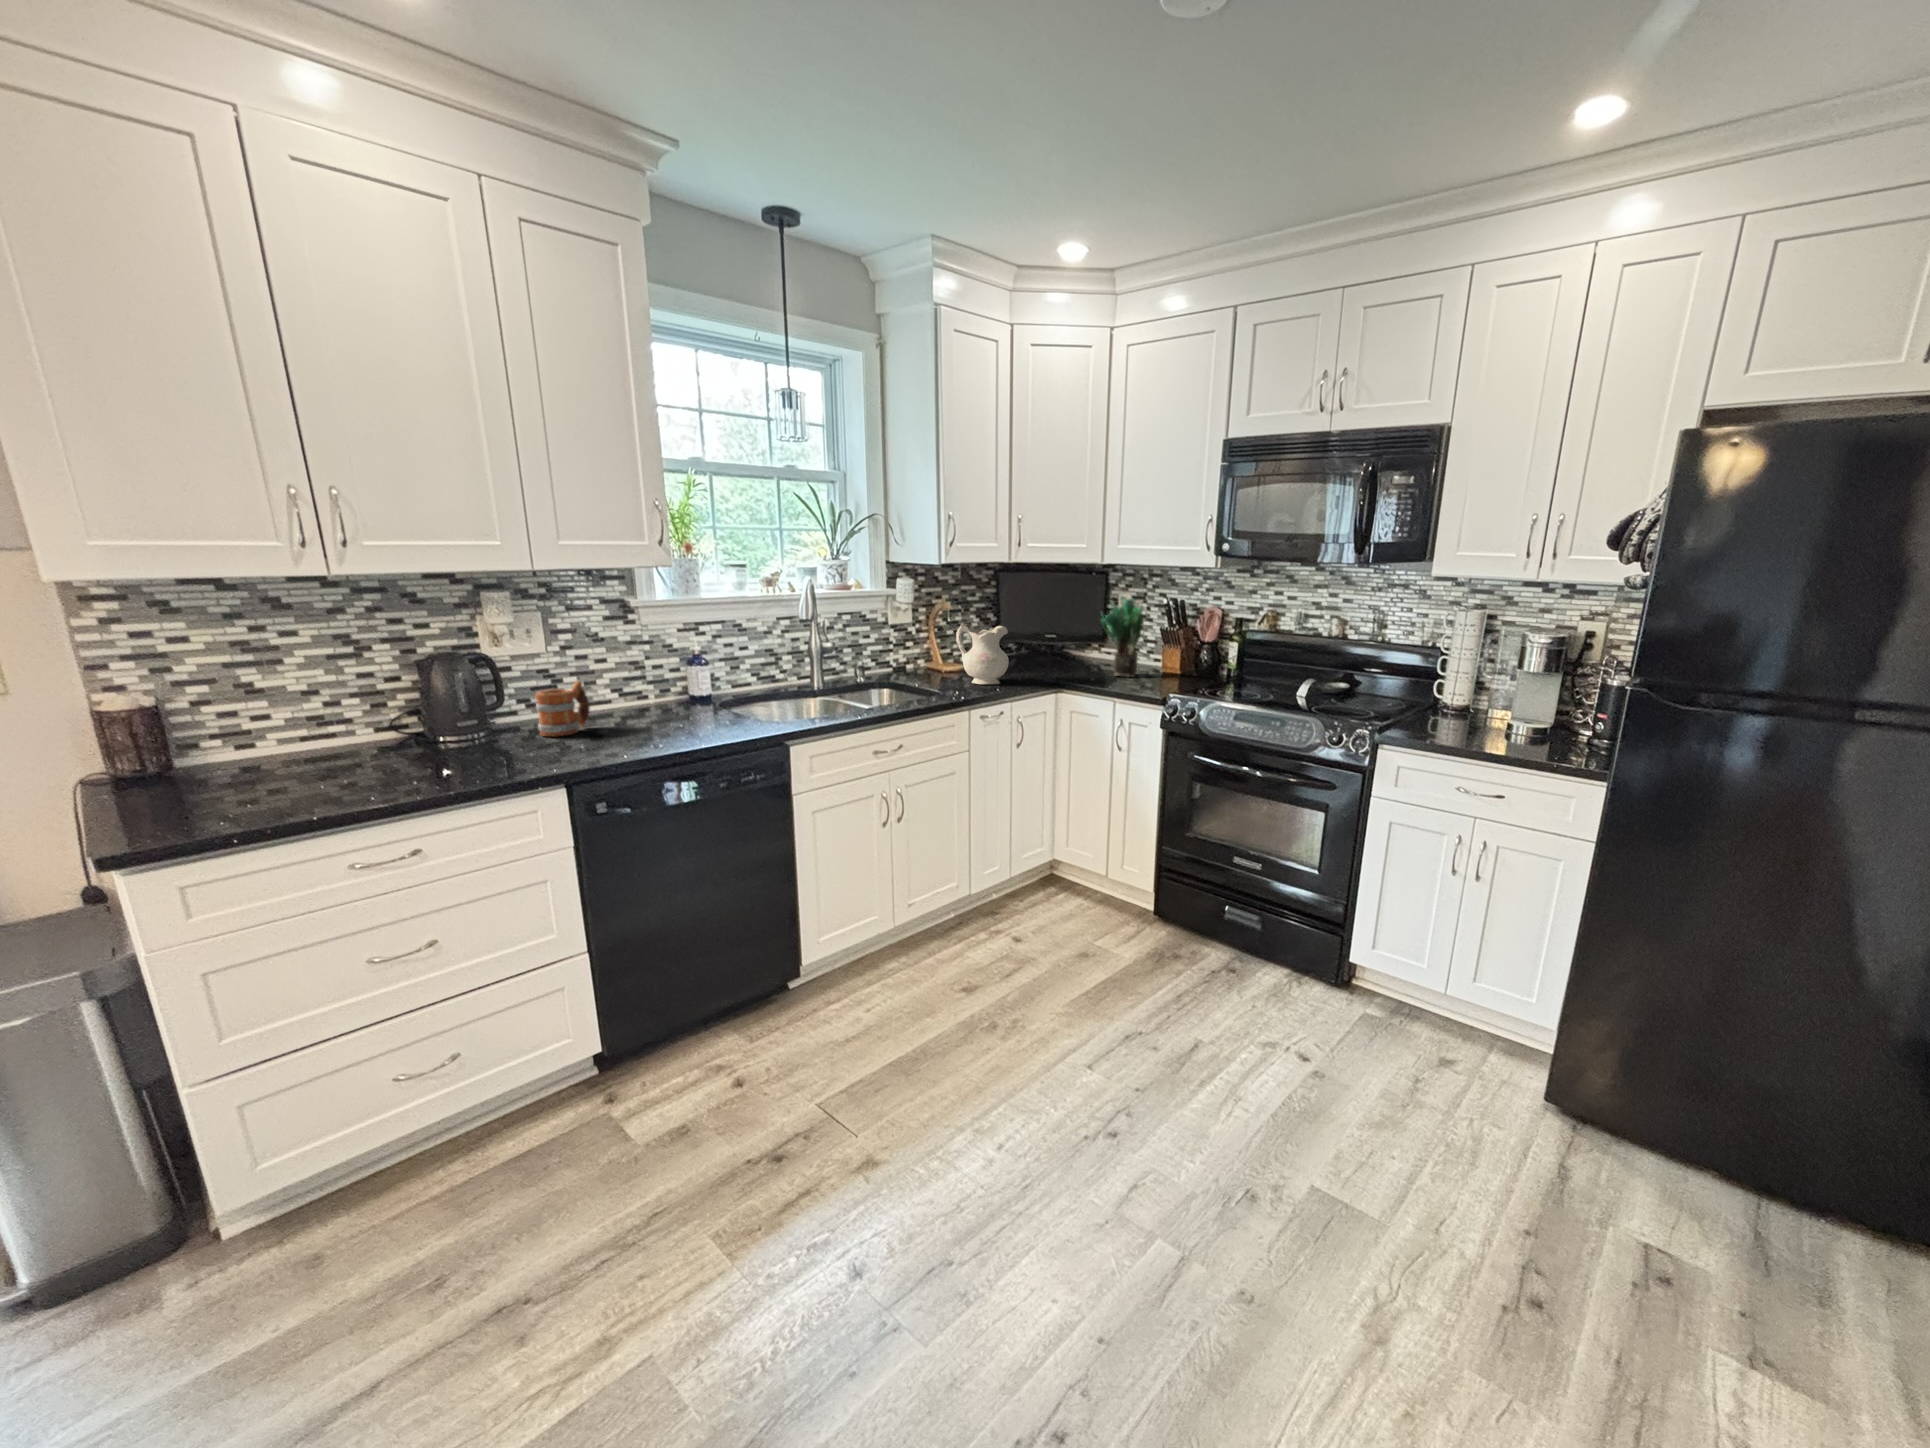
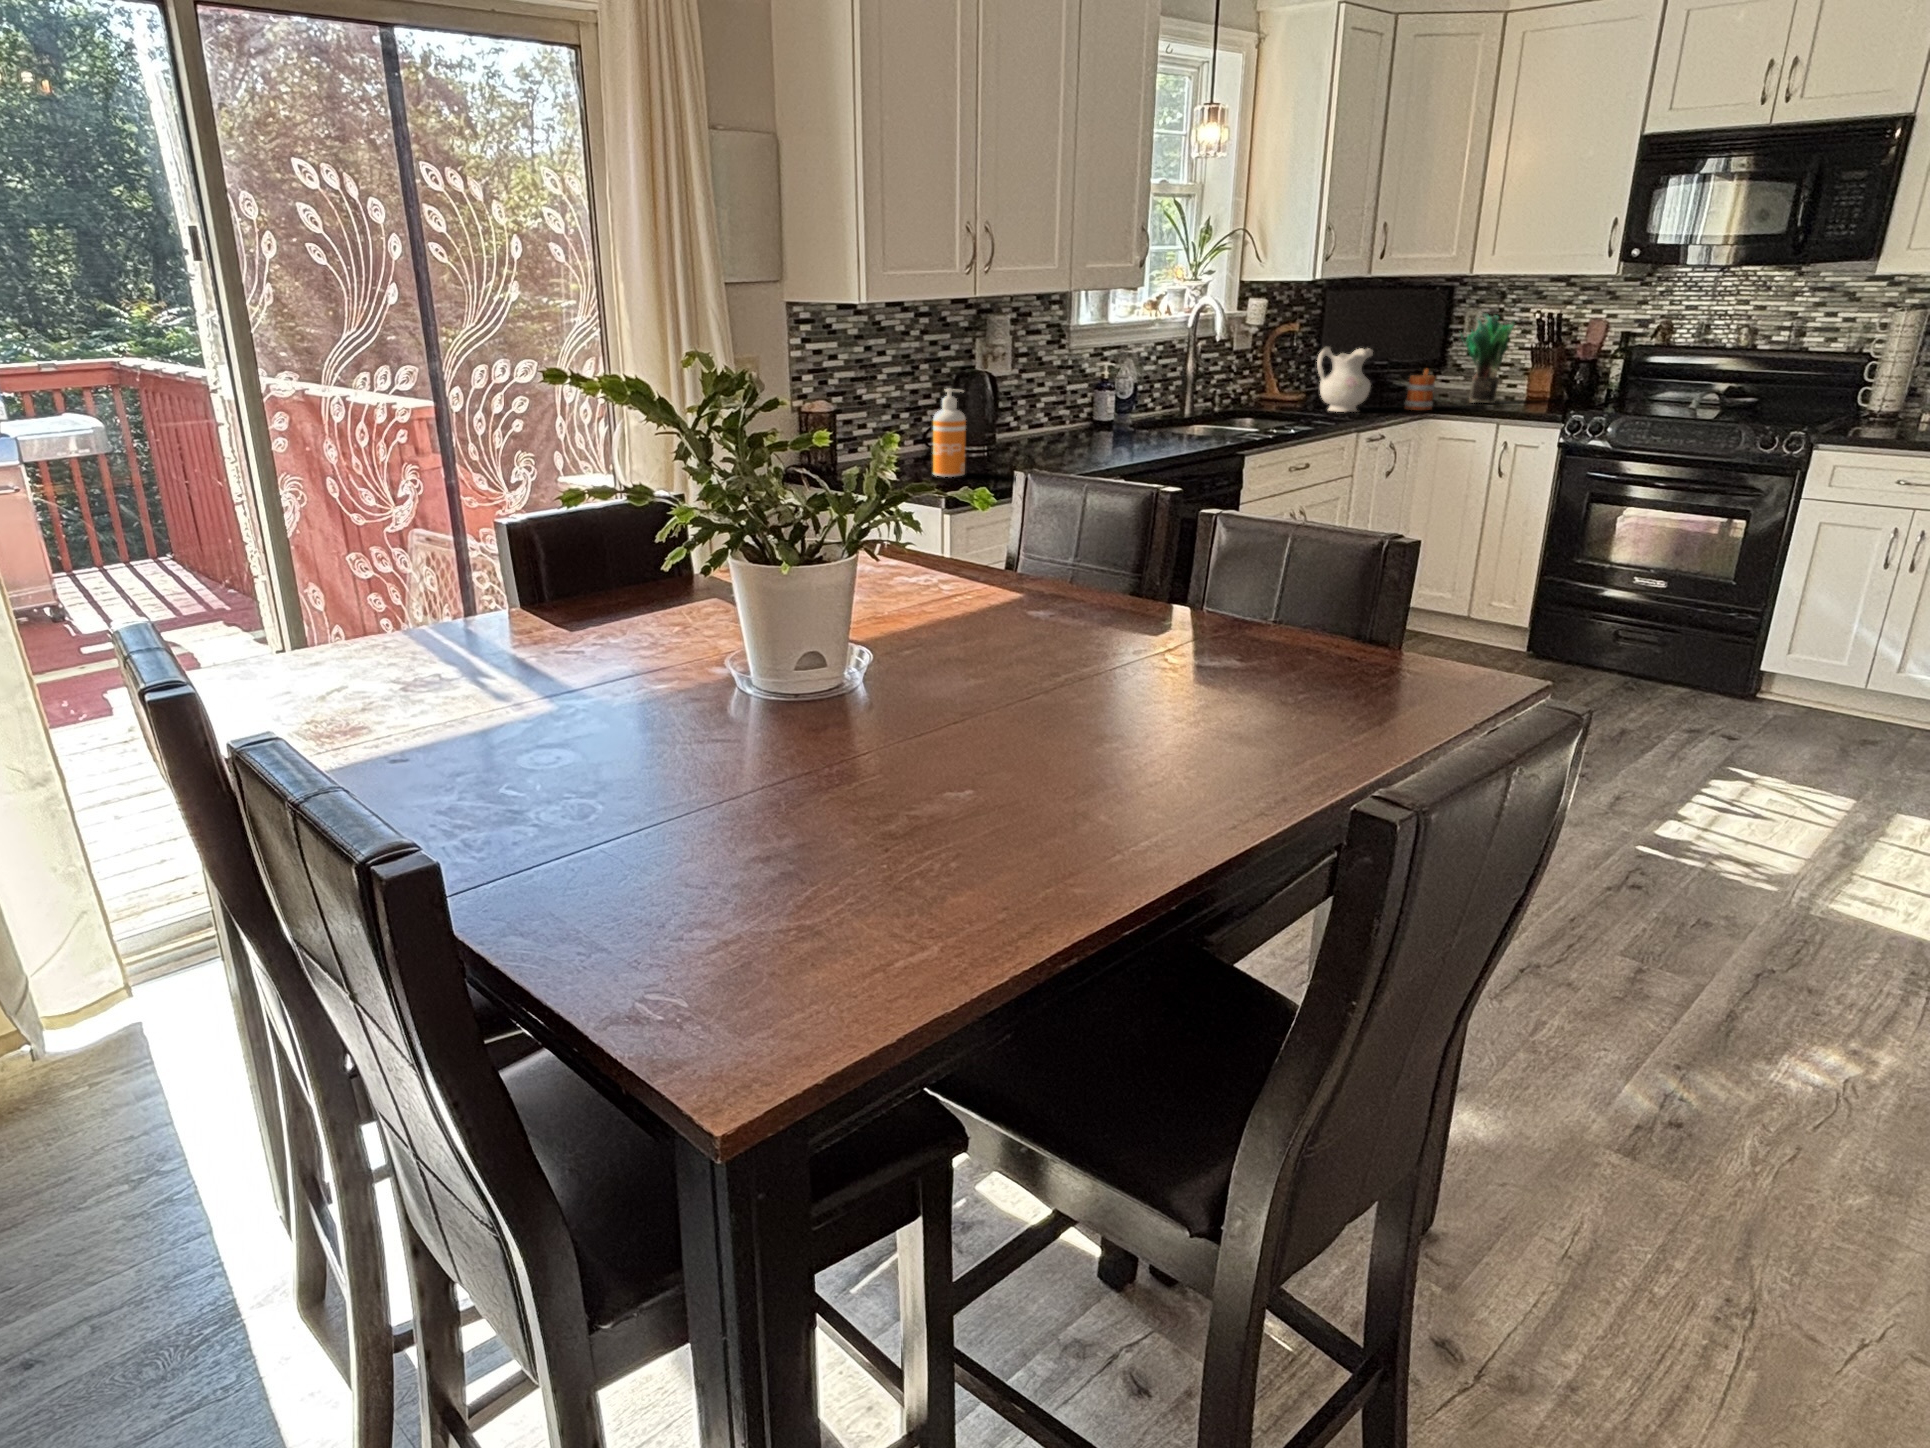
soap dispenser: none [304,677,371,782] -> present [933,389,966,477]
mug: present [536,681,590,736] -> present [1404,369,1435,410]

